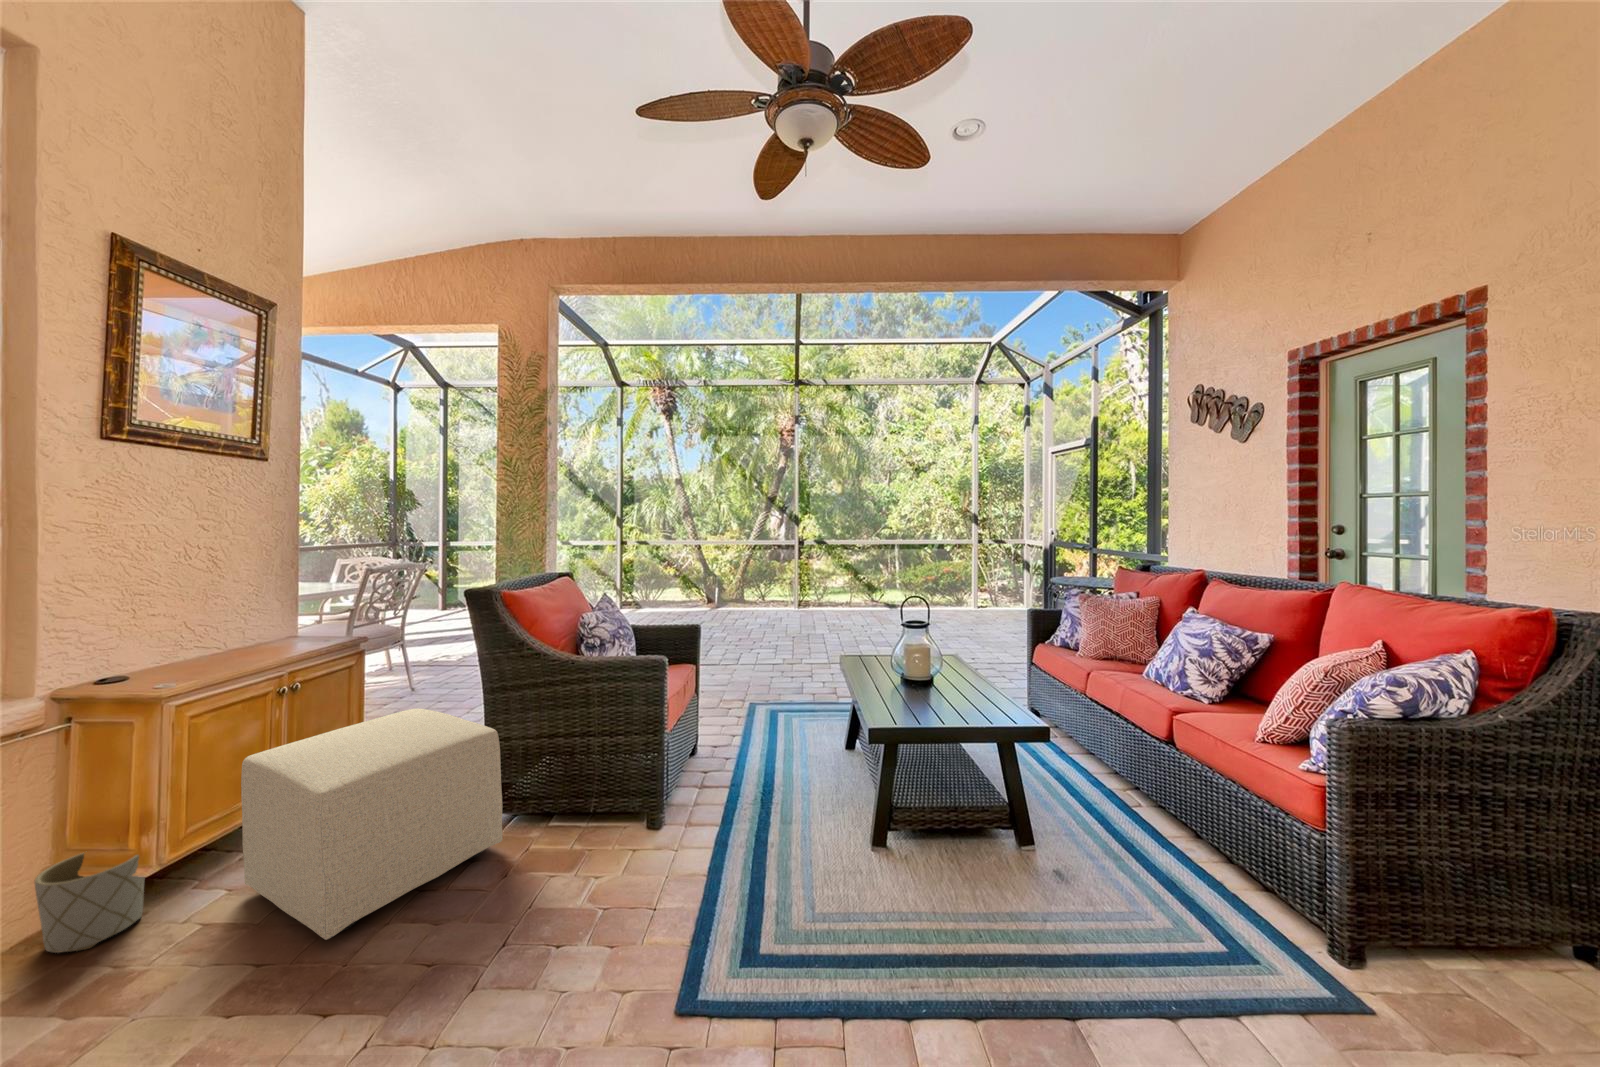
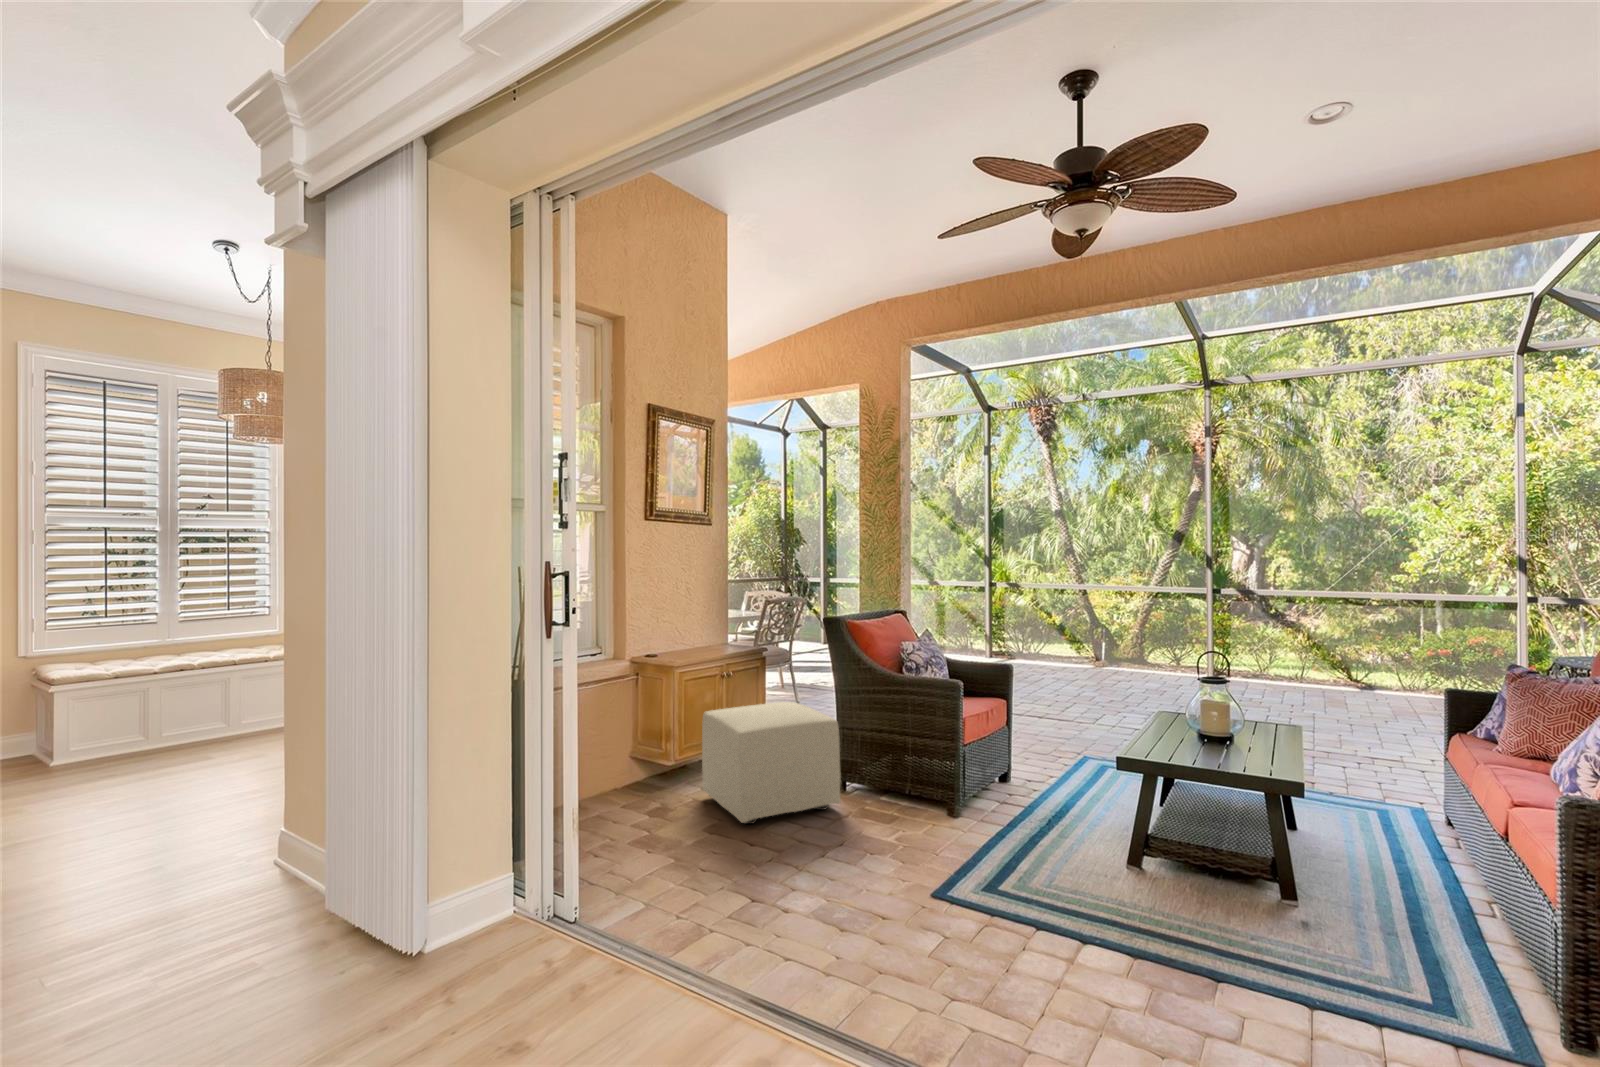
planter: present [35,853,145,953] -> none [623,751,662,801]

